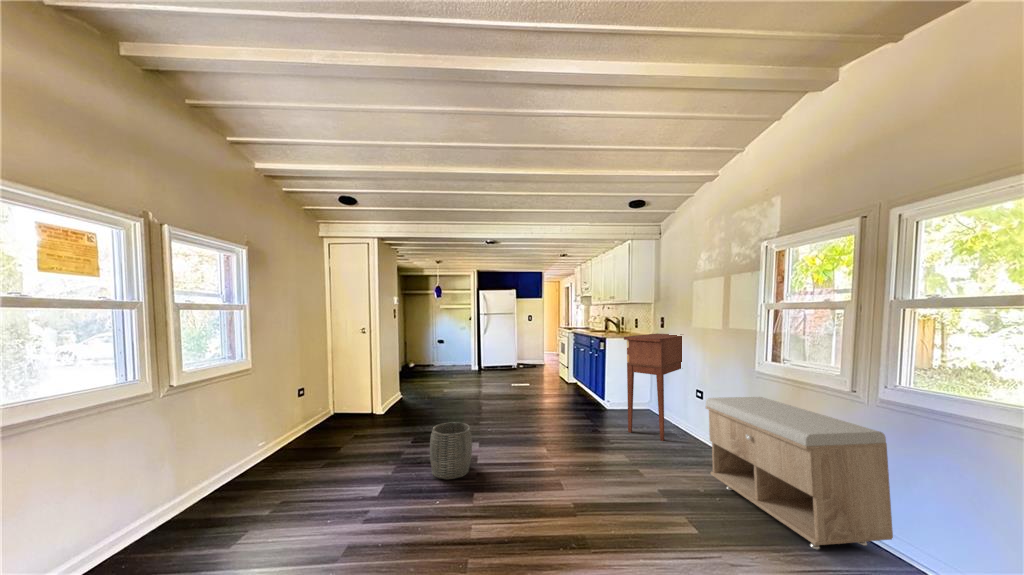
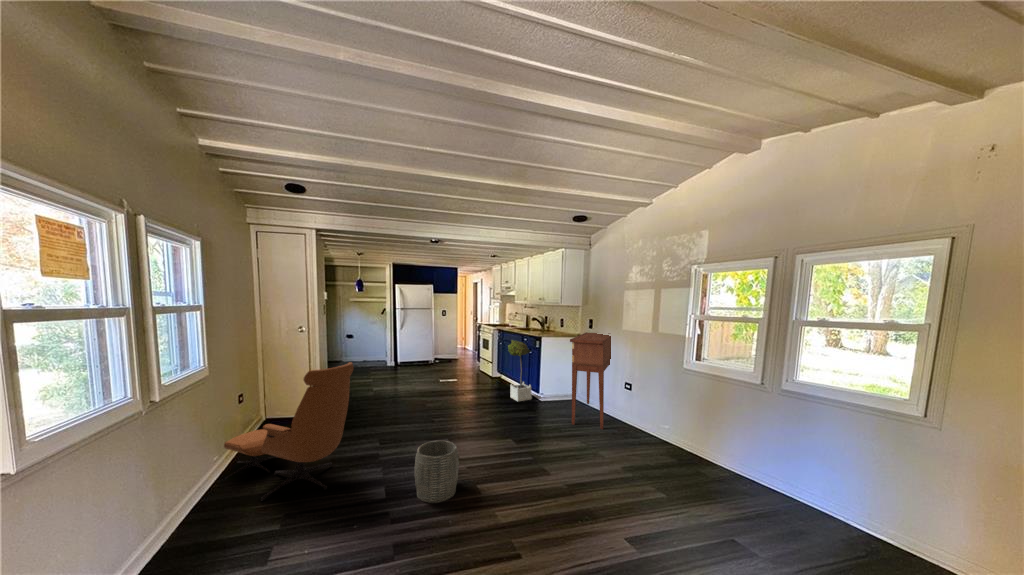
potted tree: none [571,341,597,406] -> present [508,340,532,401]
lounge chair: none [302,344,391,455] -> present [224,362,353,501]
storage bench: present [706,397,893,550] -> none [655,390,787,506]

